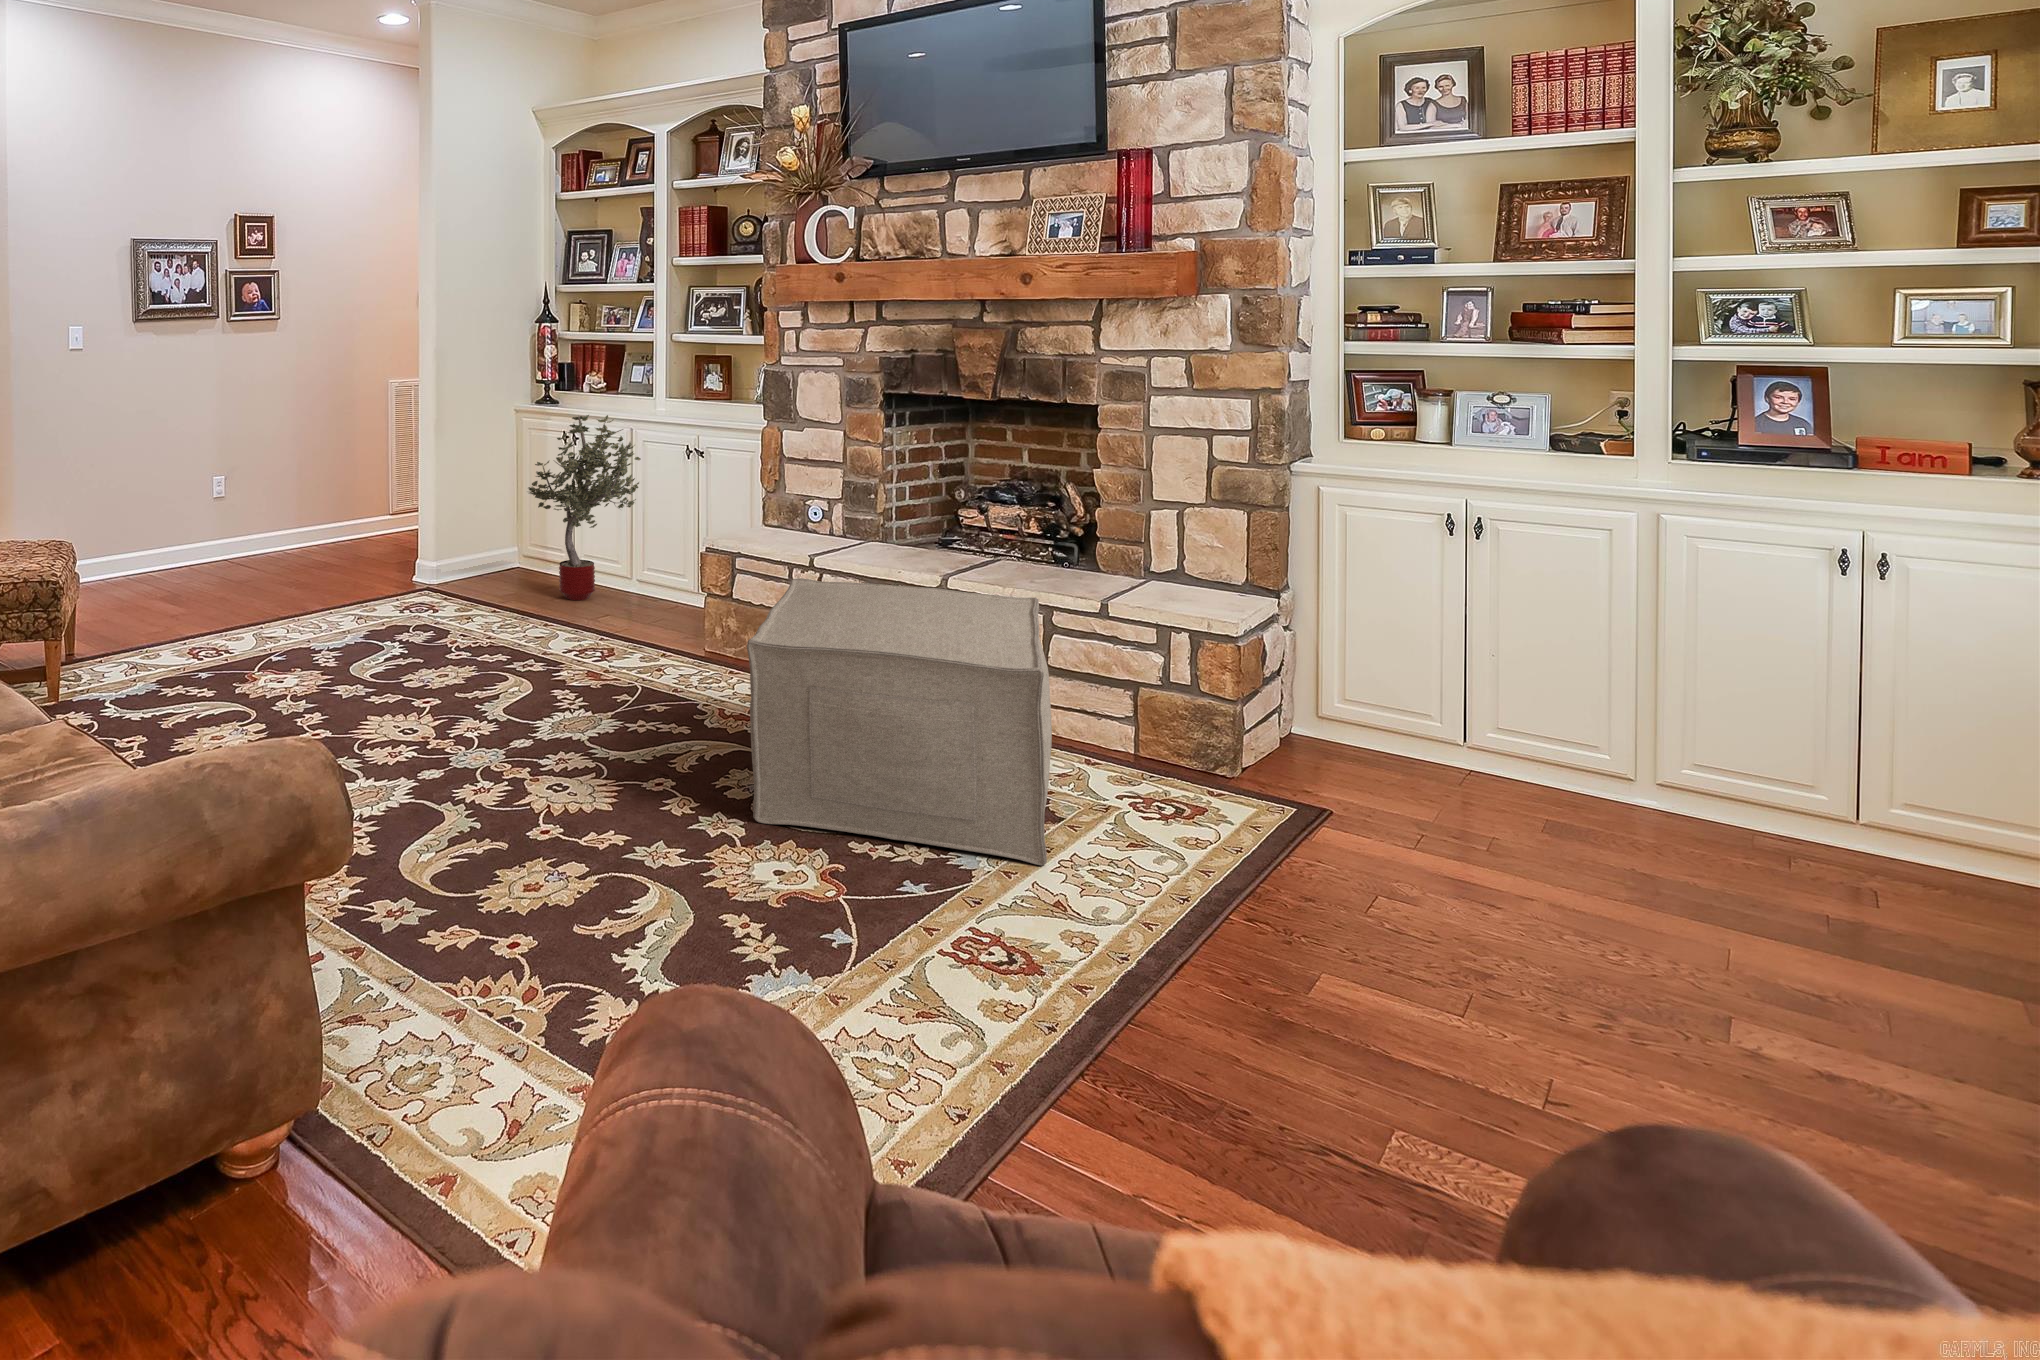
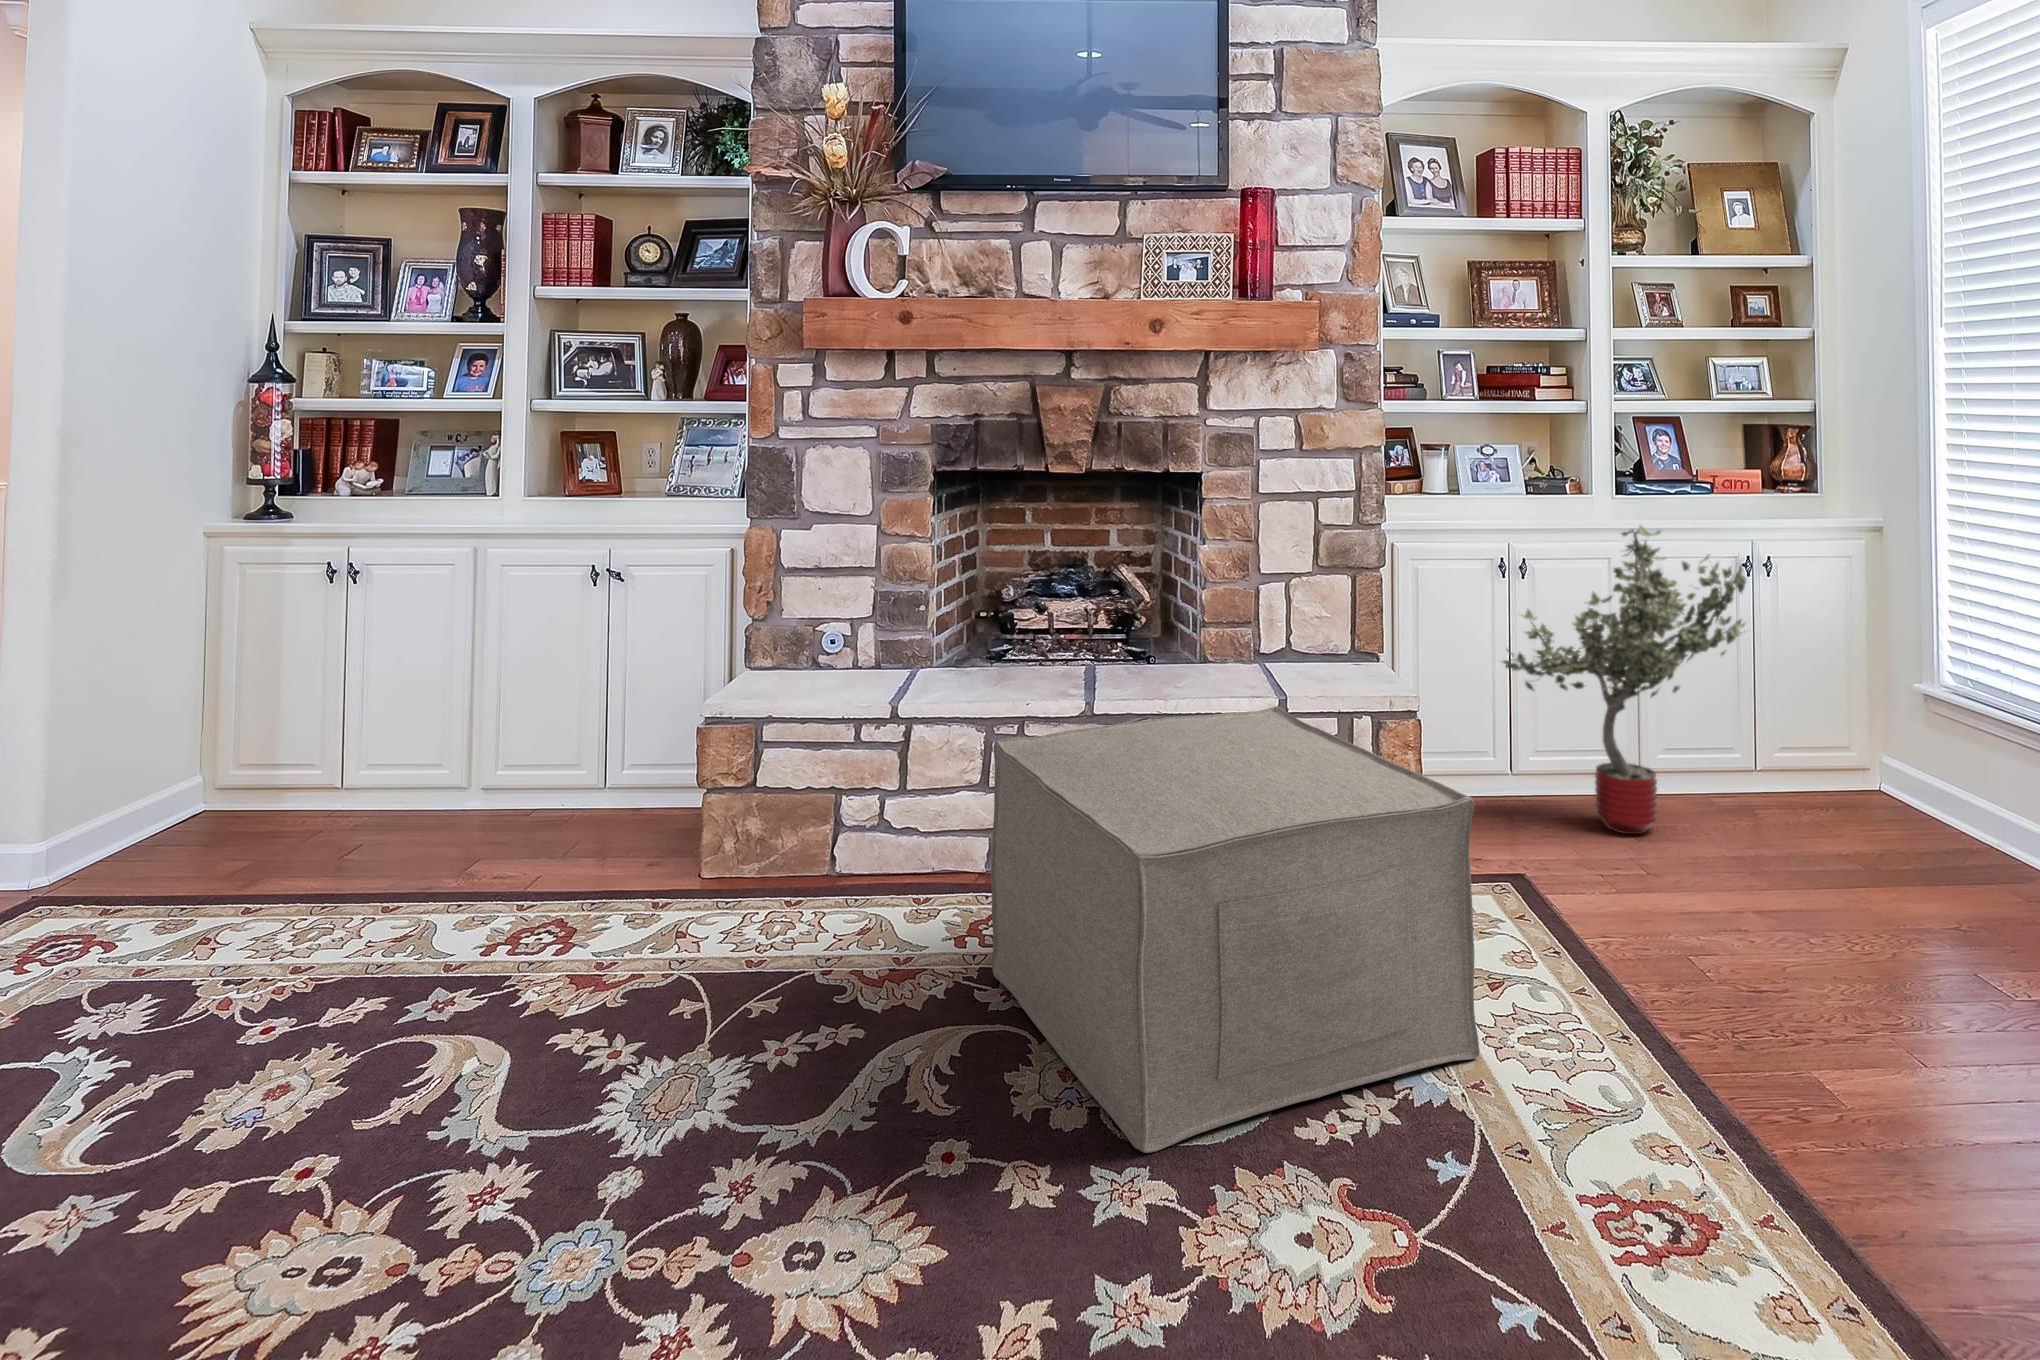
potted tree: present [528,415,641,600] -> present [1503,525,1746,834]

